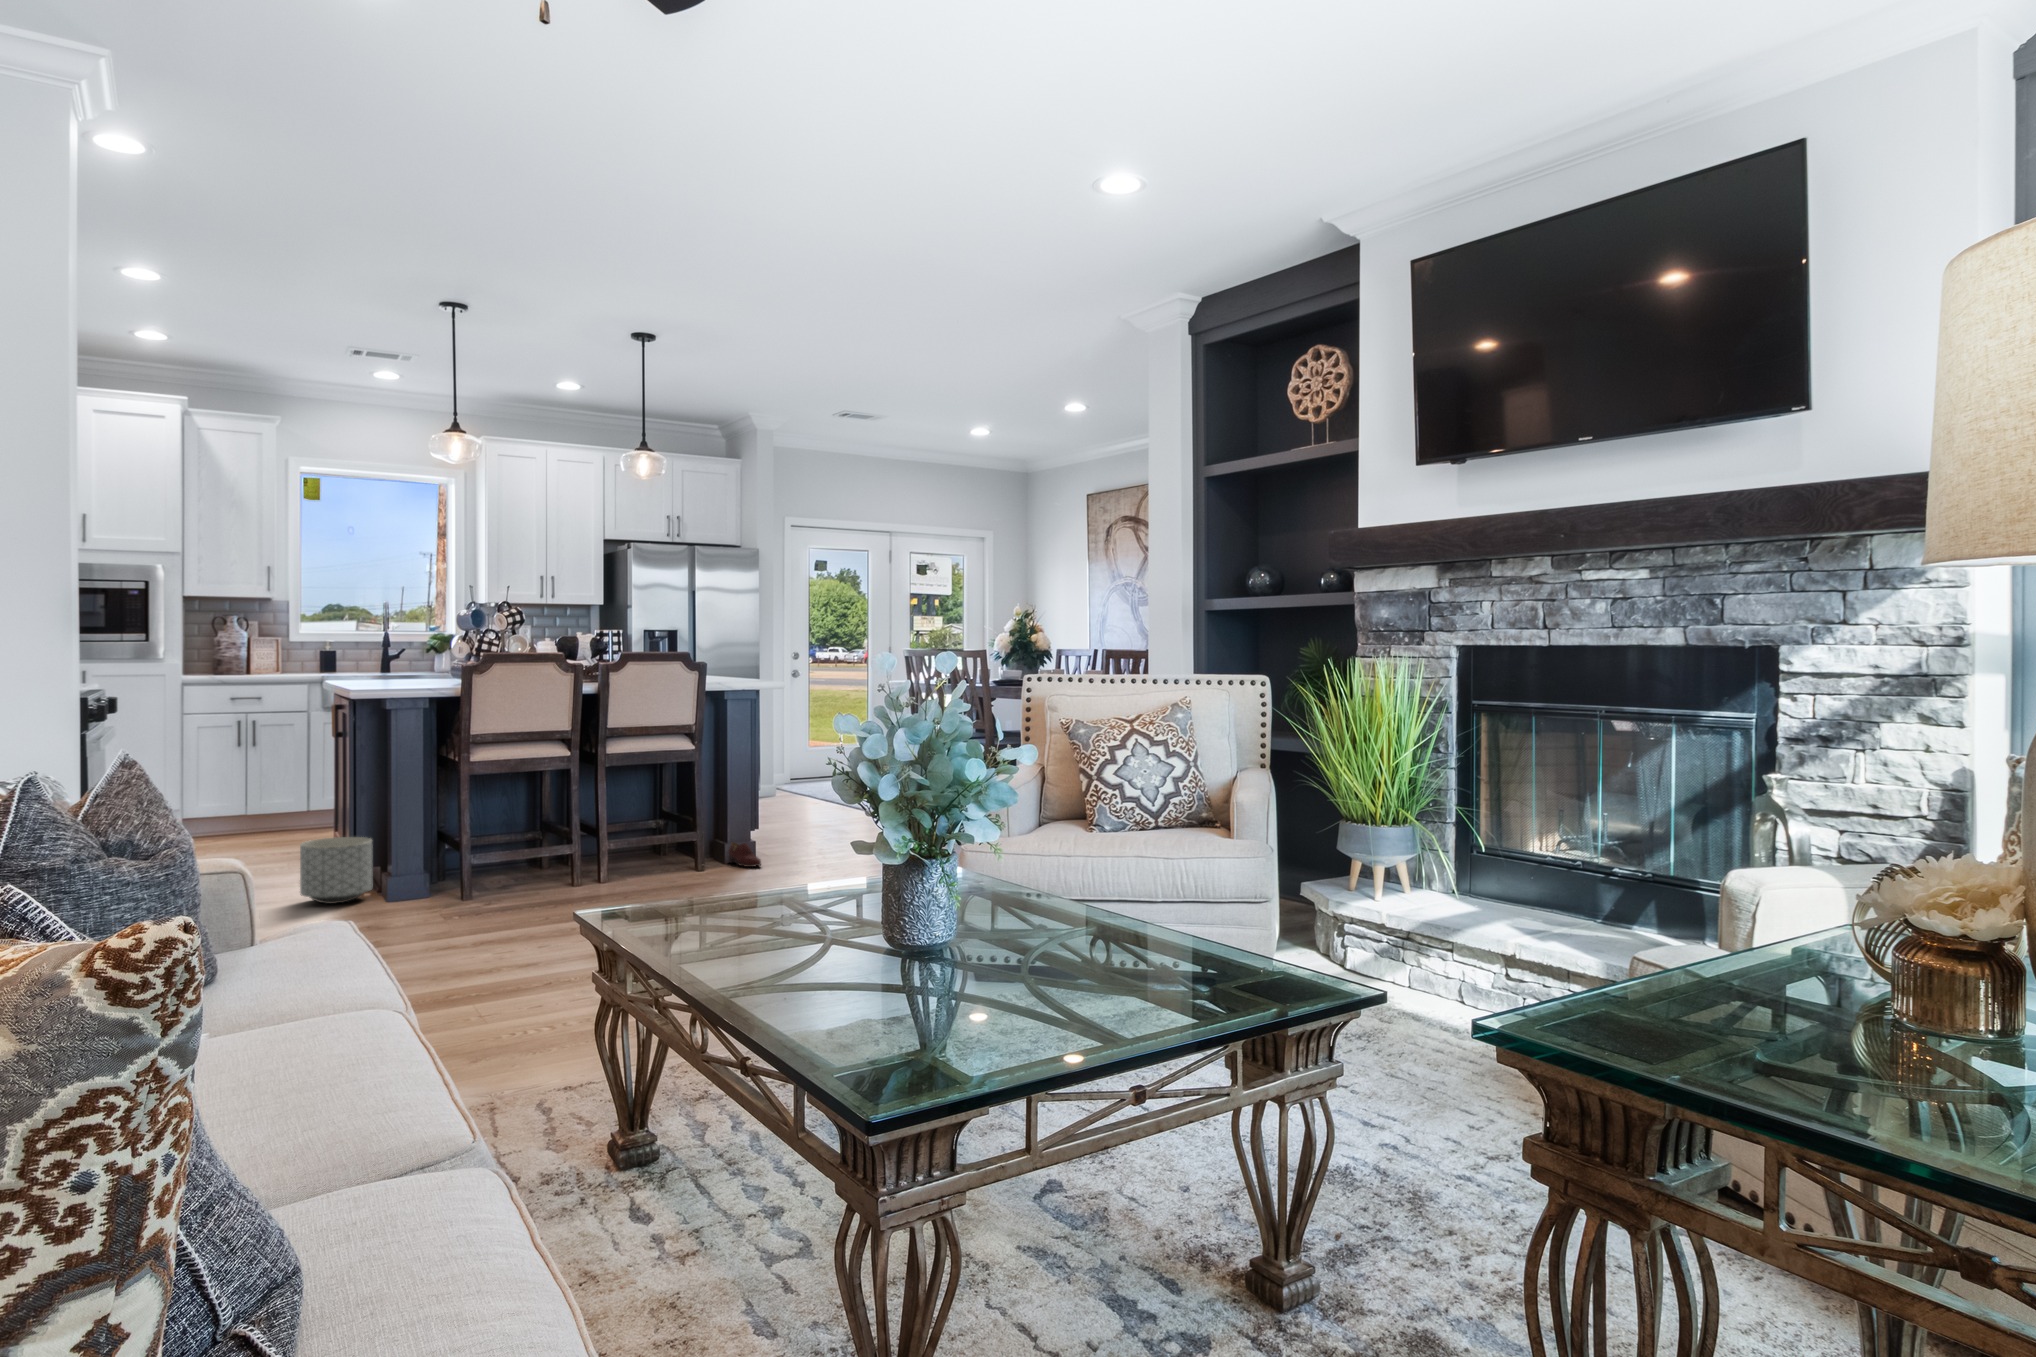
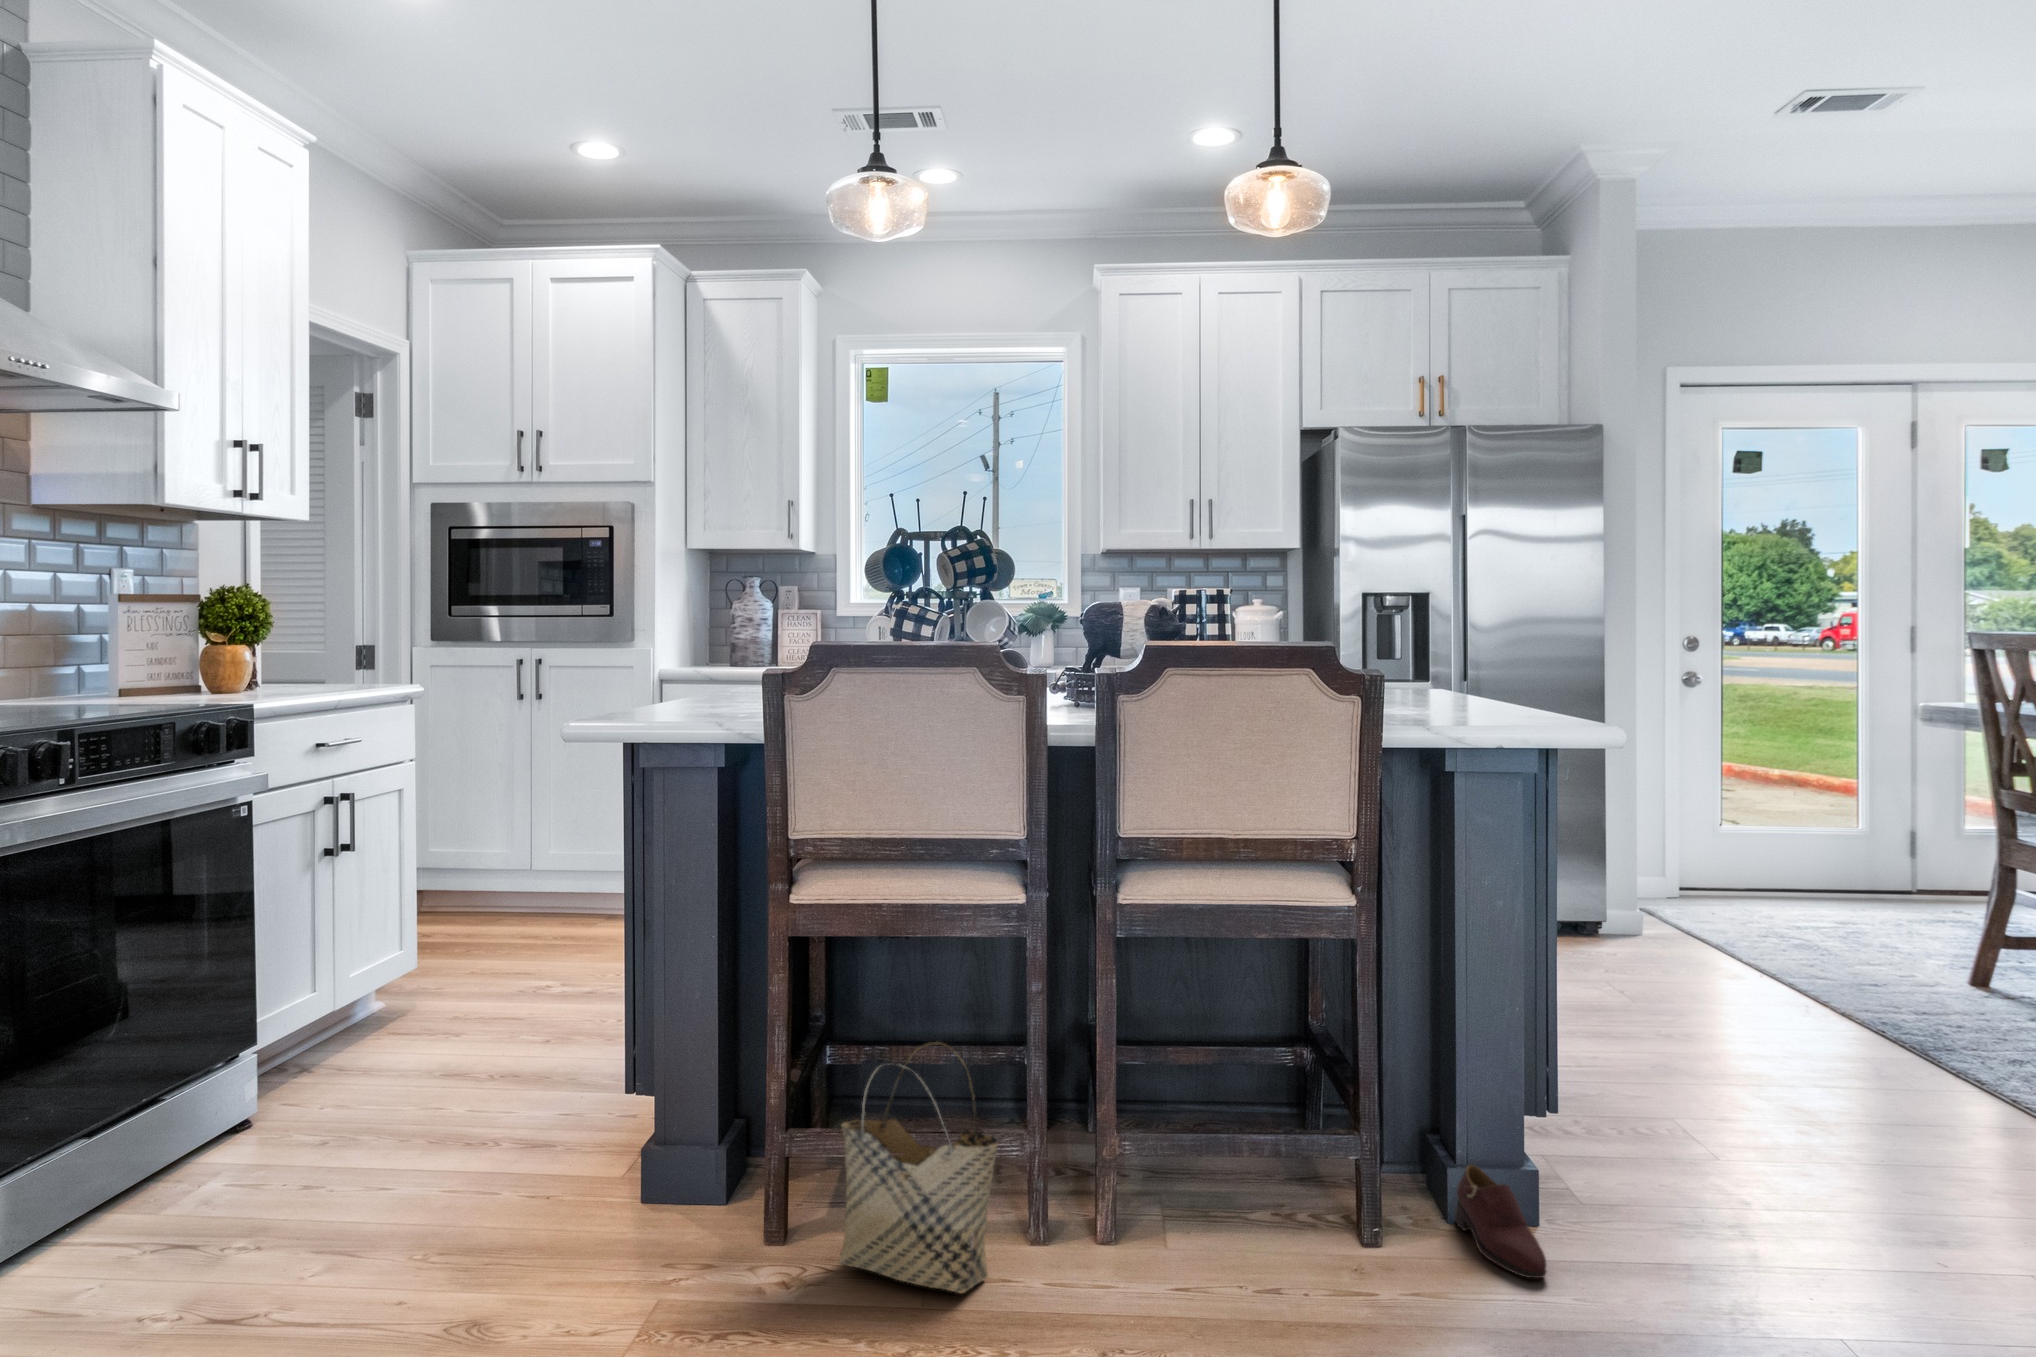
woven basket: none [505,809,573,895] -> present [839,1042,998,1293]
planter: present [300,837,373,904] -> none [506,1023,647,1180]

